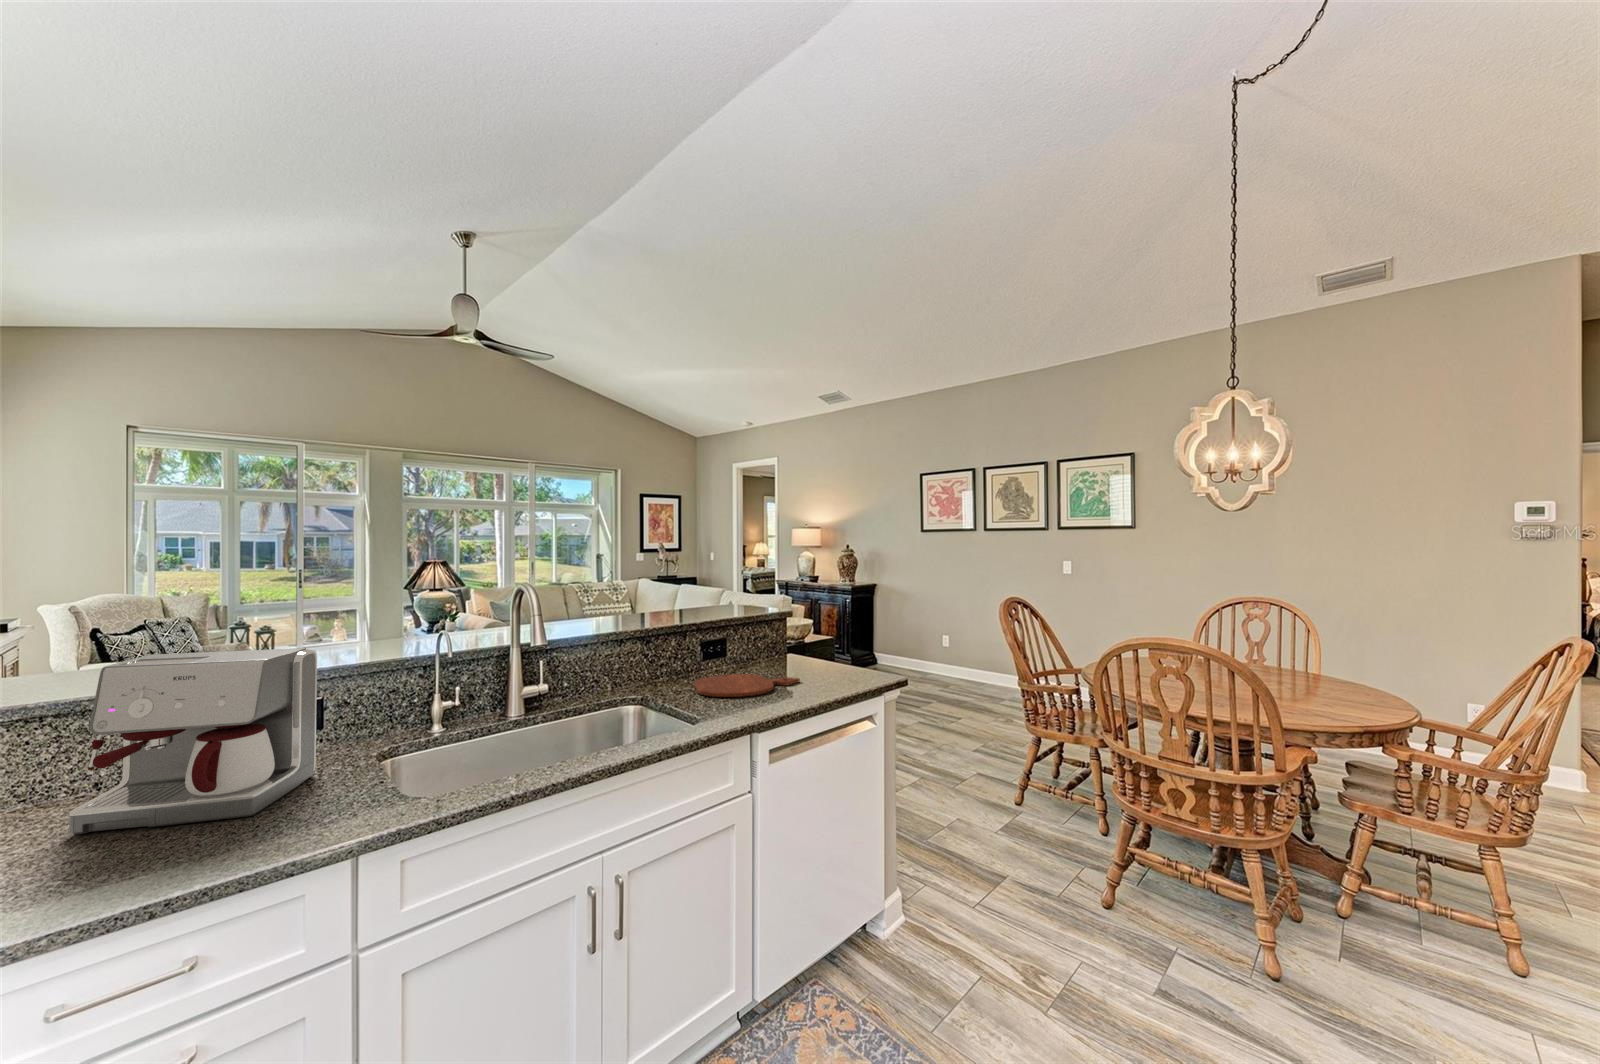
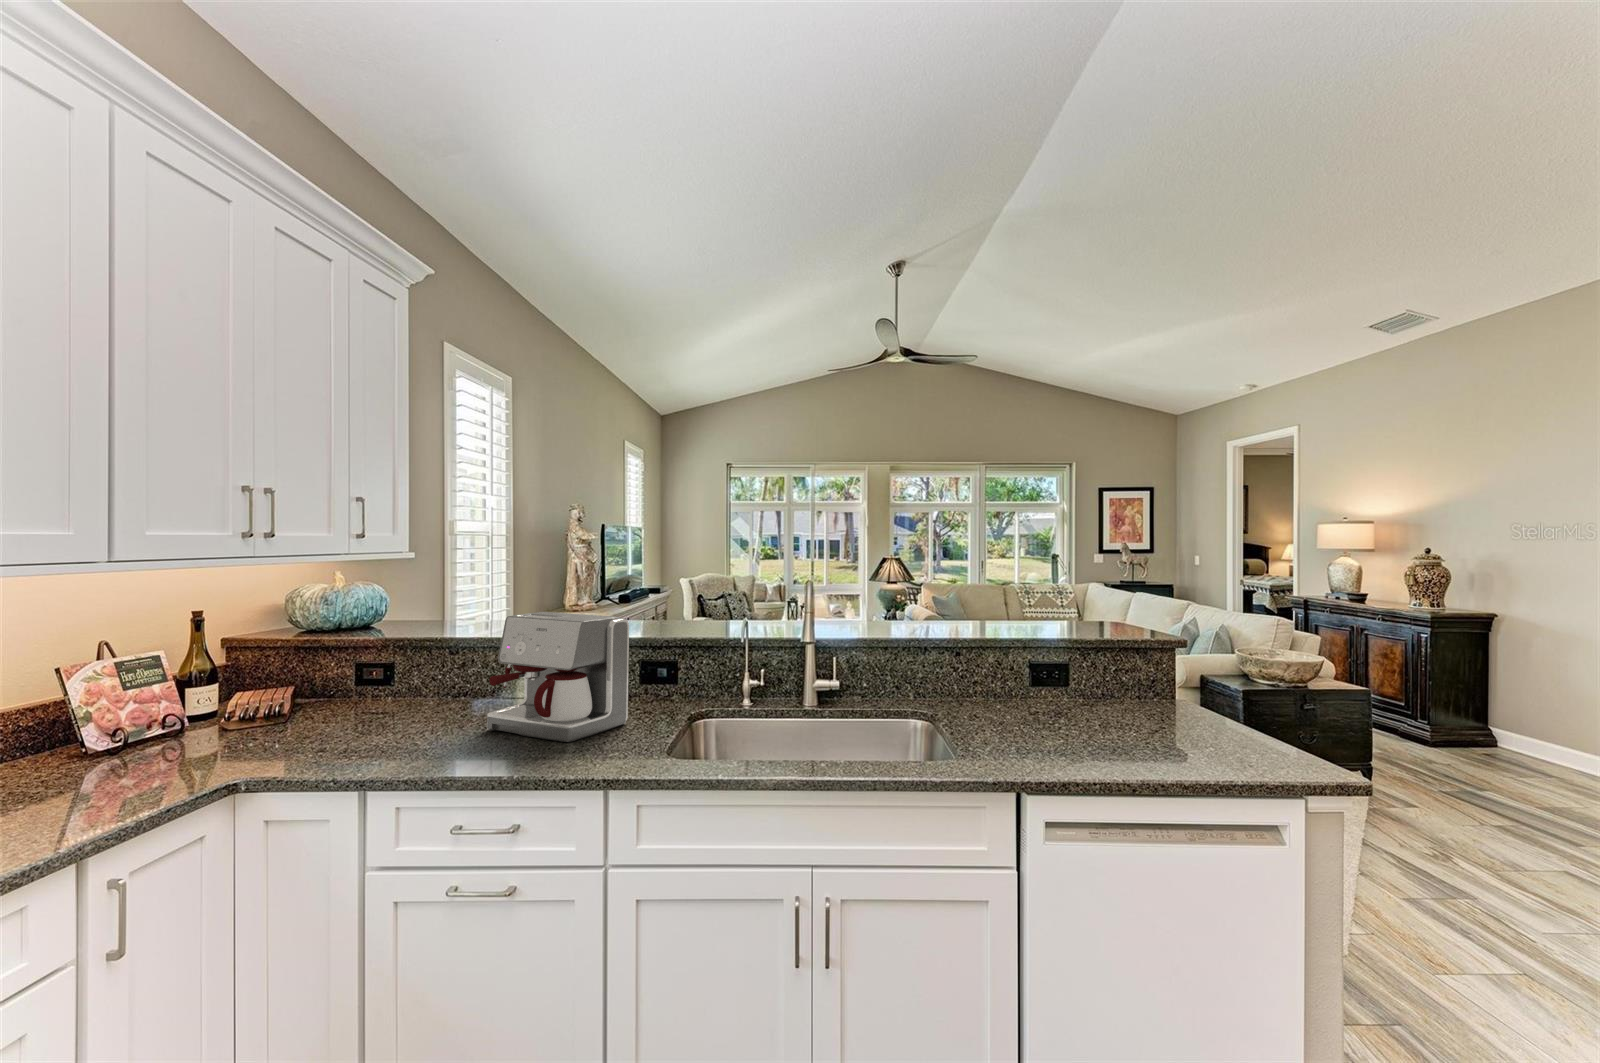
cutting board: present [694,674,800,697] -> none [999,705,1153,736]

